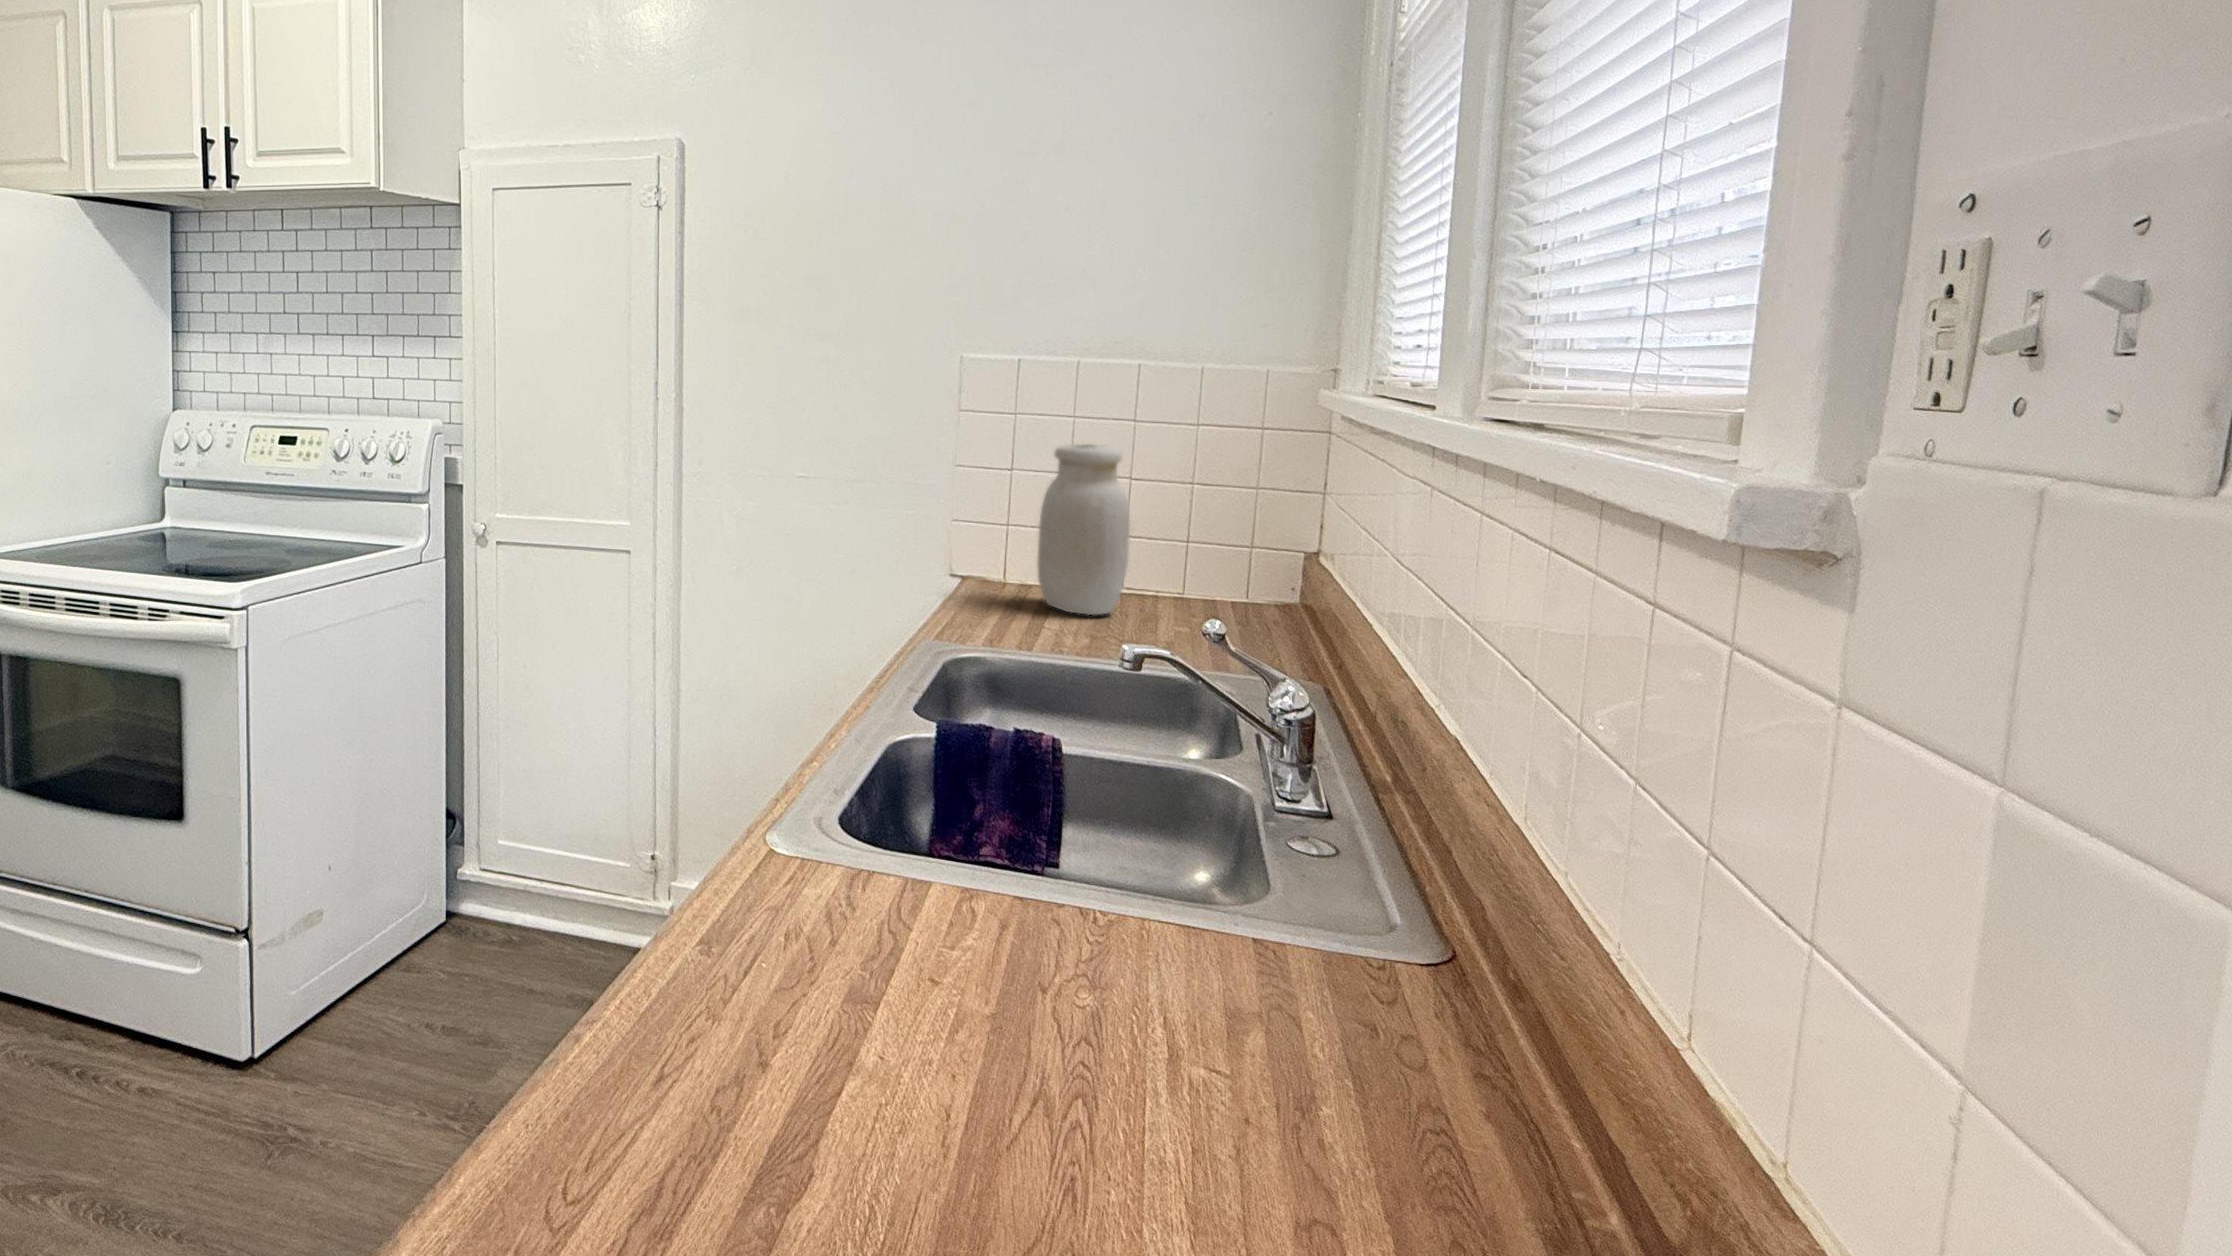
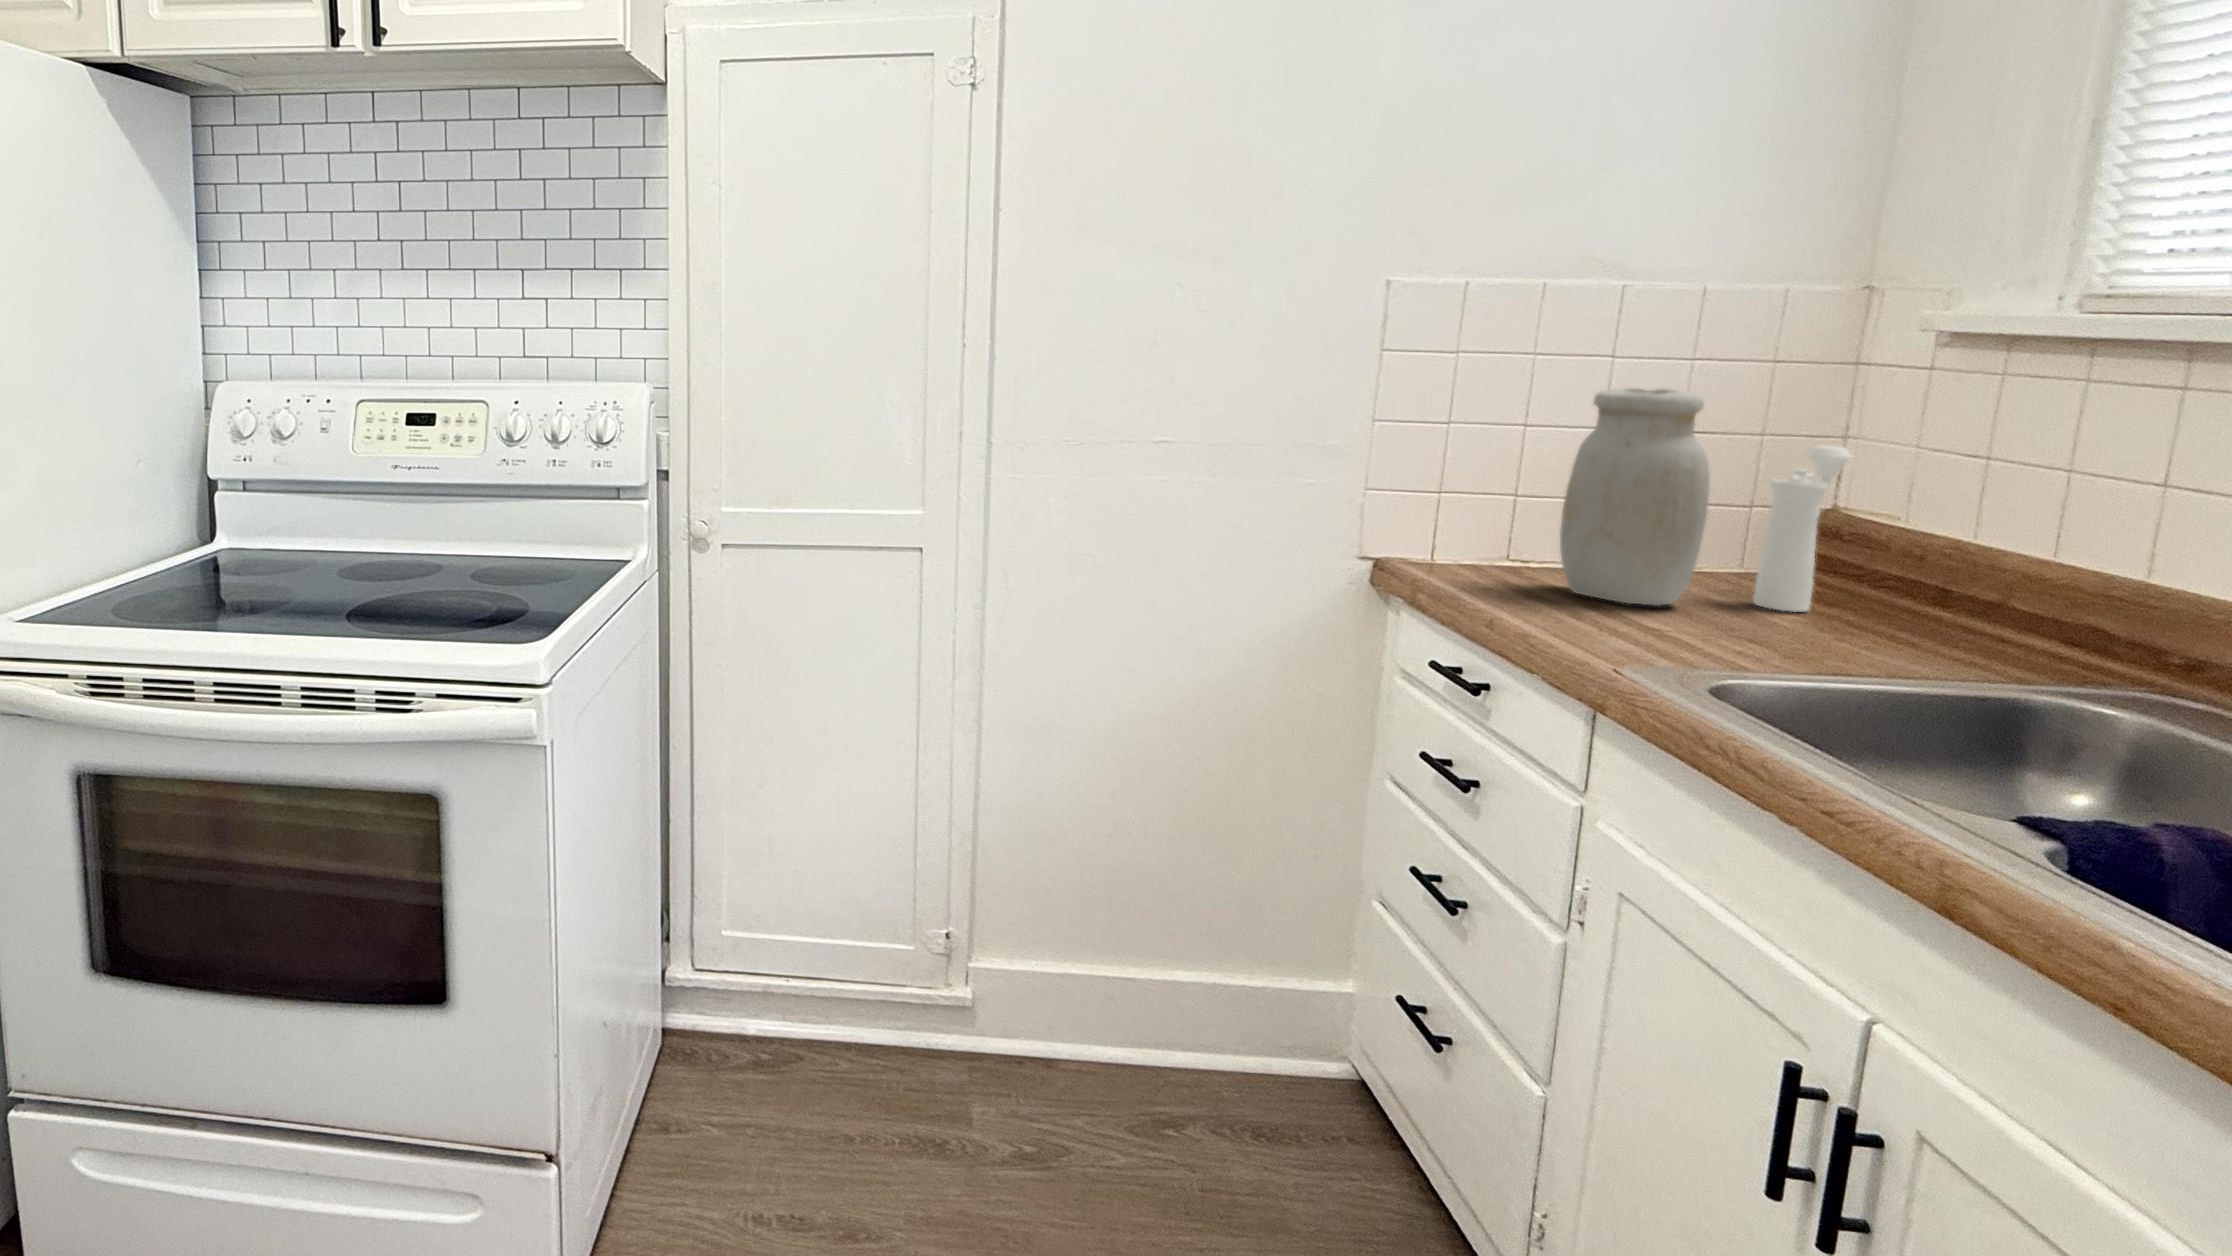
pepper mill: none [1182,496,1275,627] -> present [1753,446,1851,612]

